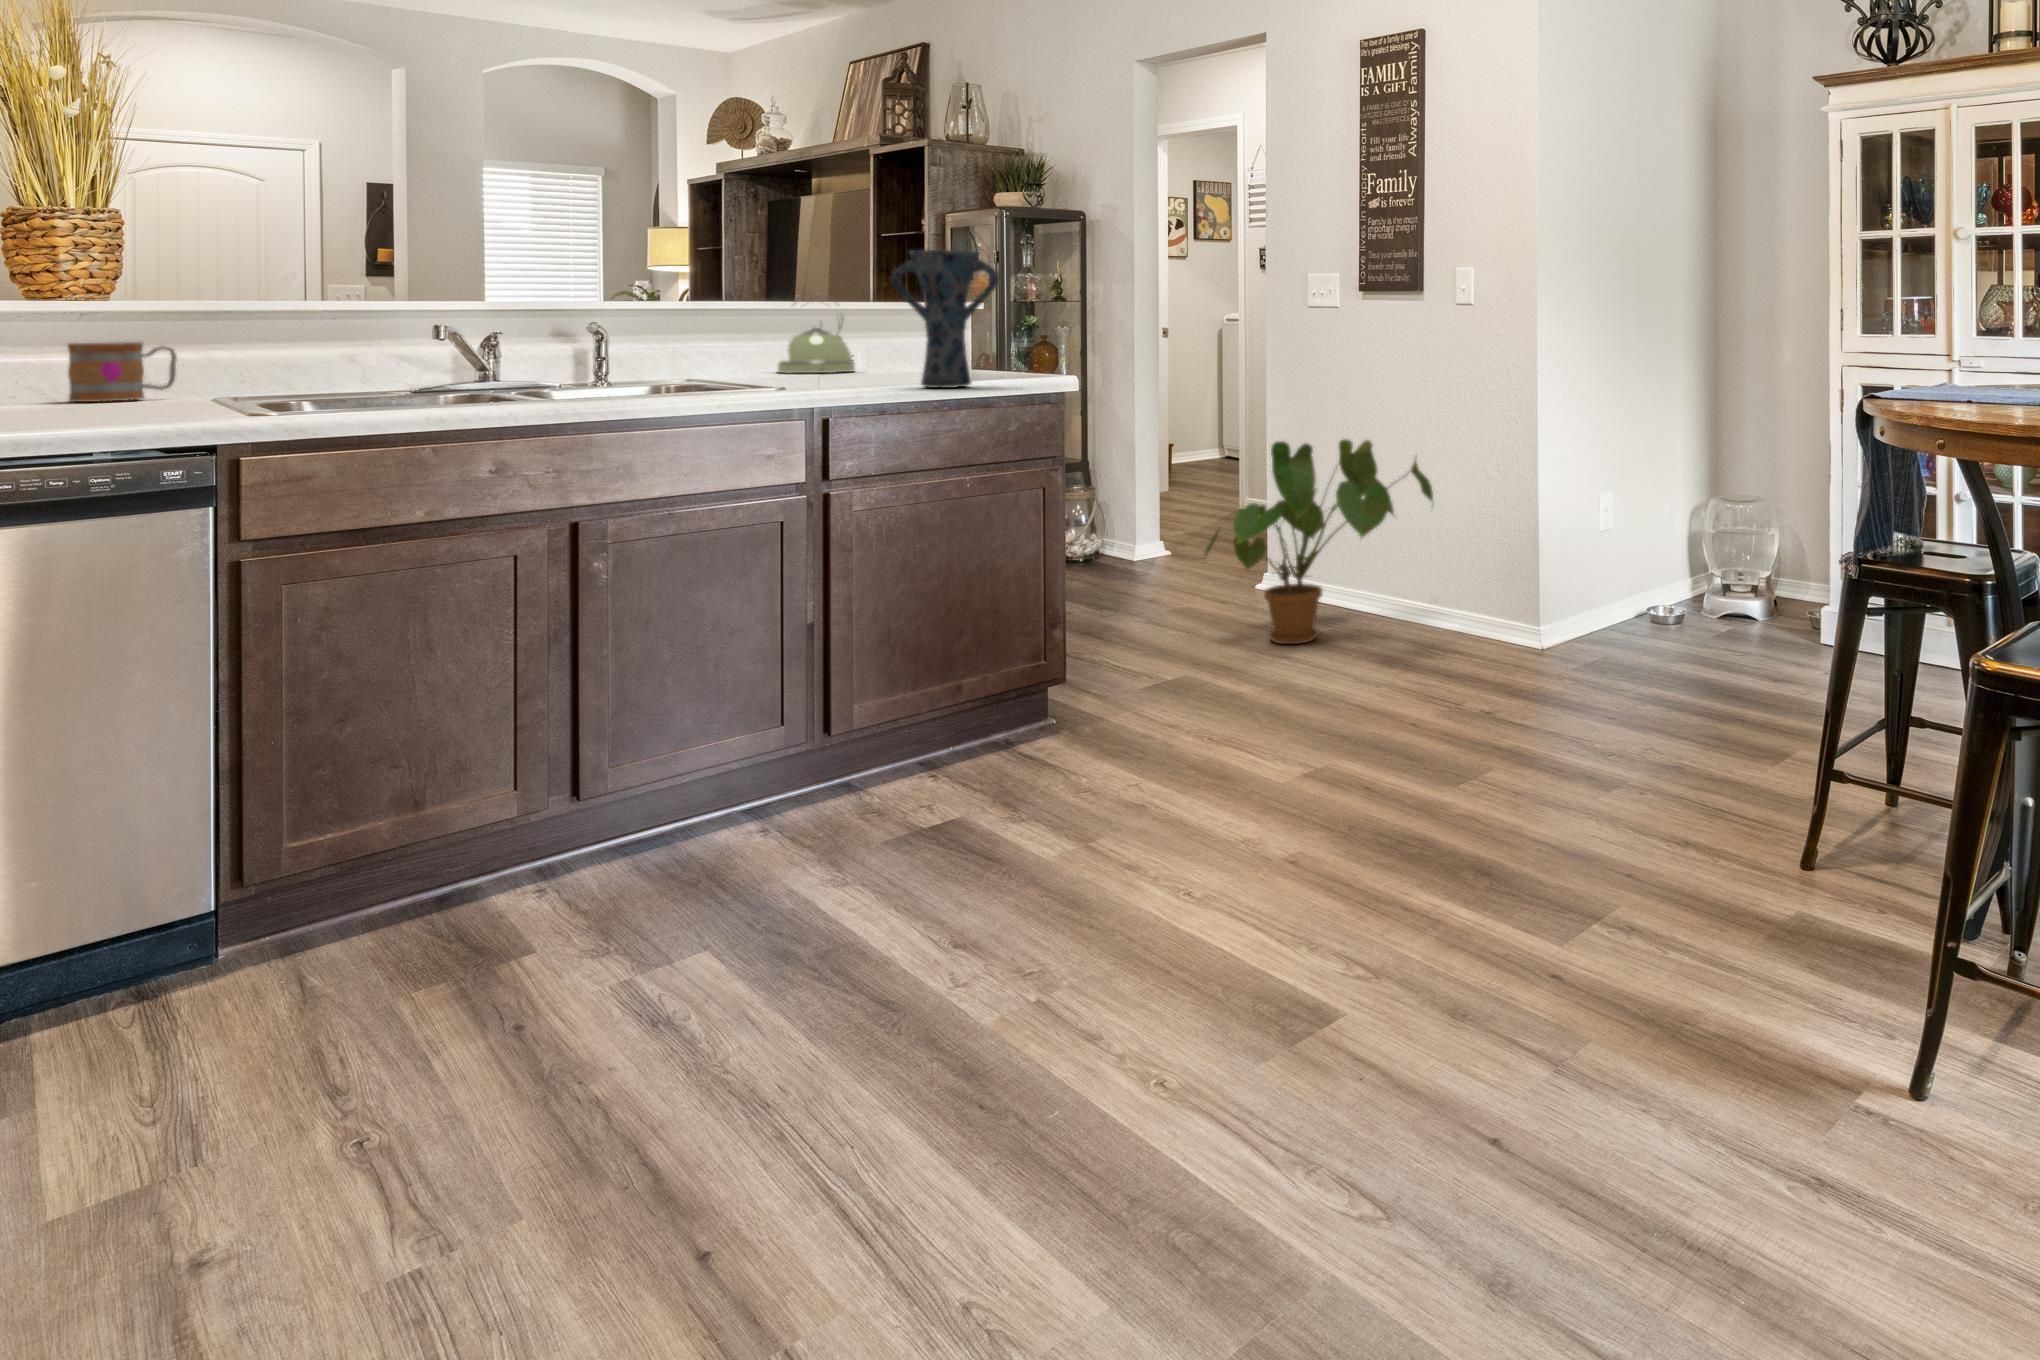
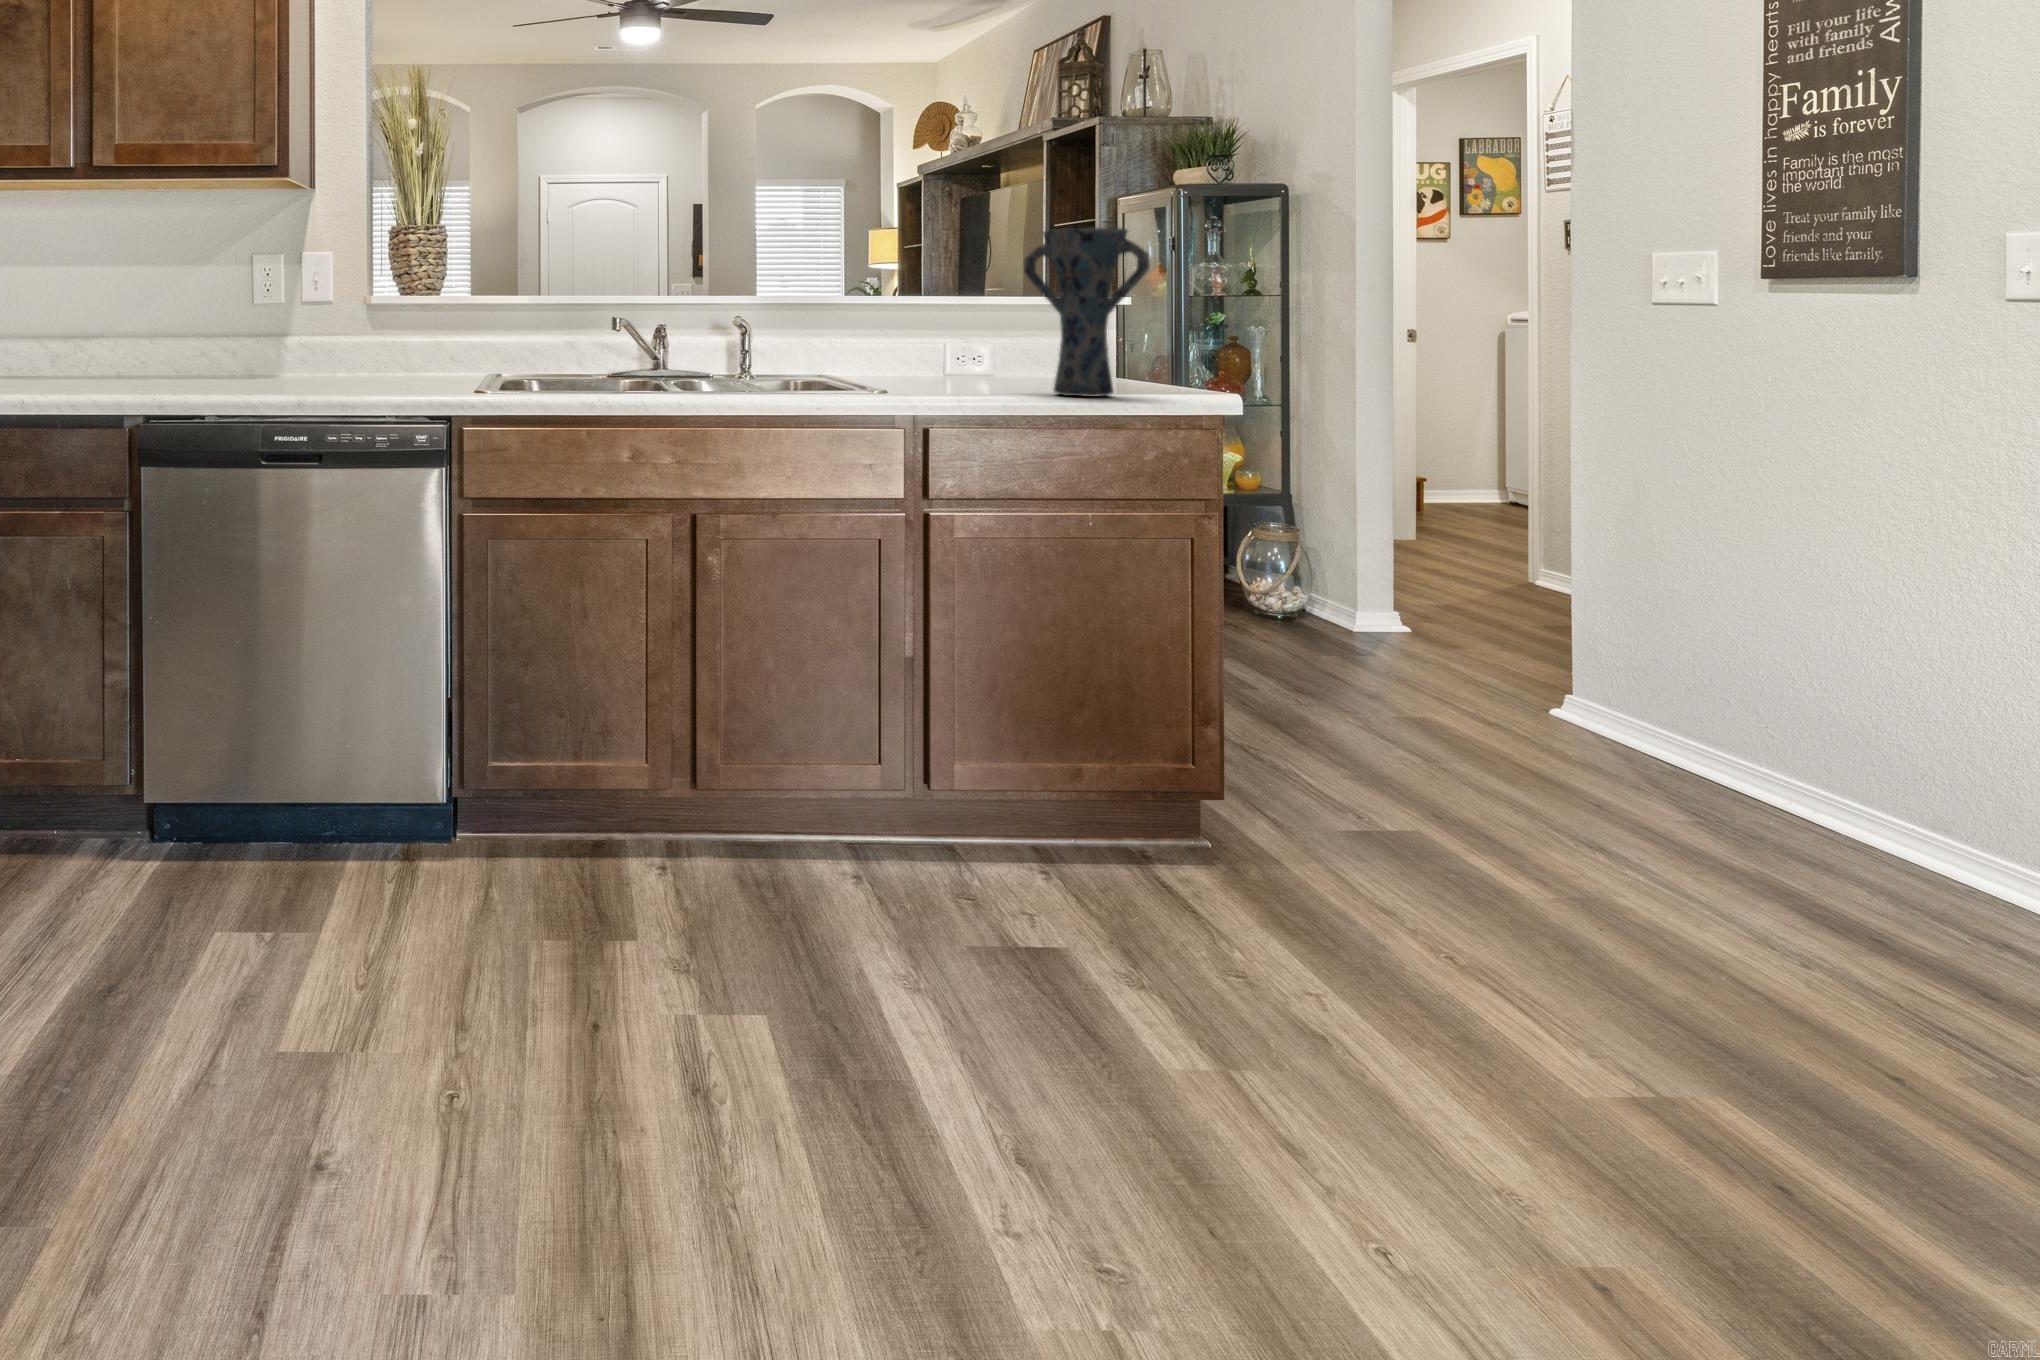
kettle: present [778,295,855,373] -> none [918,286,1006,372]
mug: present [68,342,177,402] -> none [419,327,478,373]
house plant: present [1205,439,1433,644] -> none [1447,502,1926,820]

